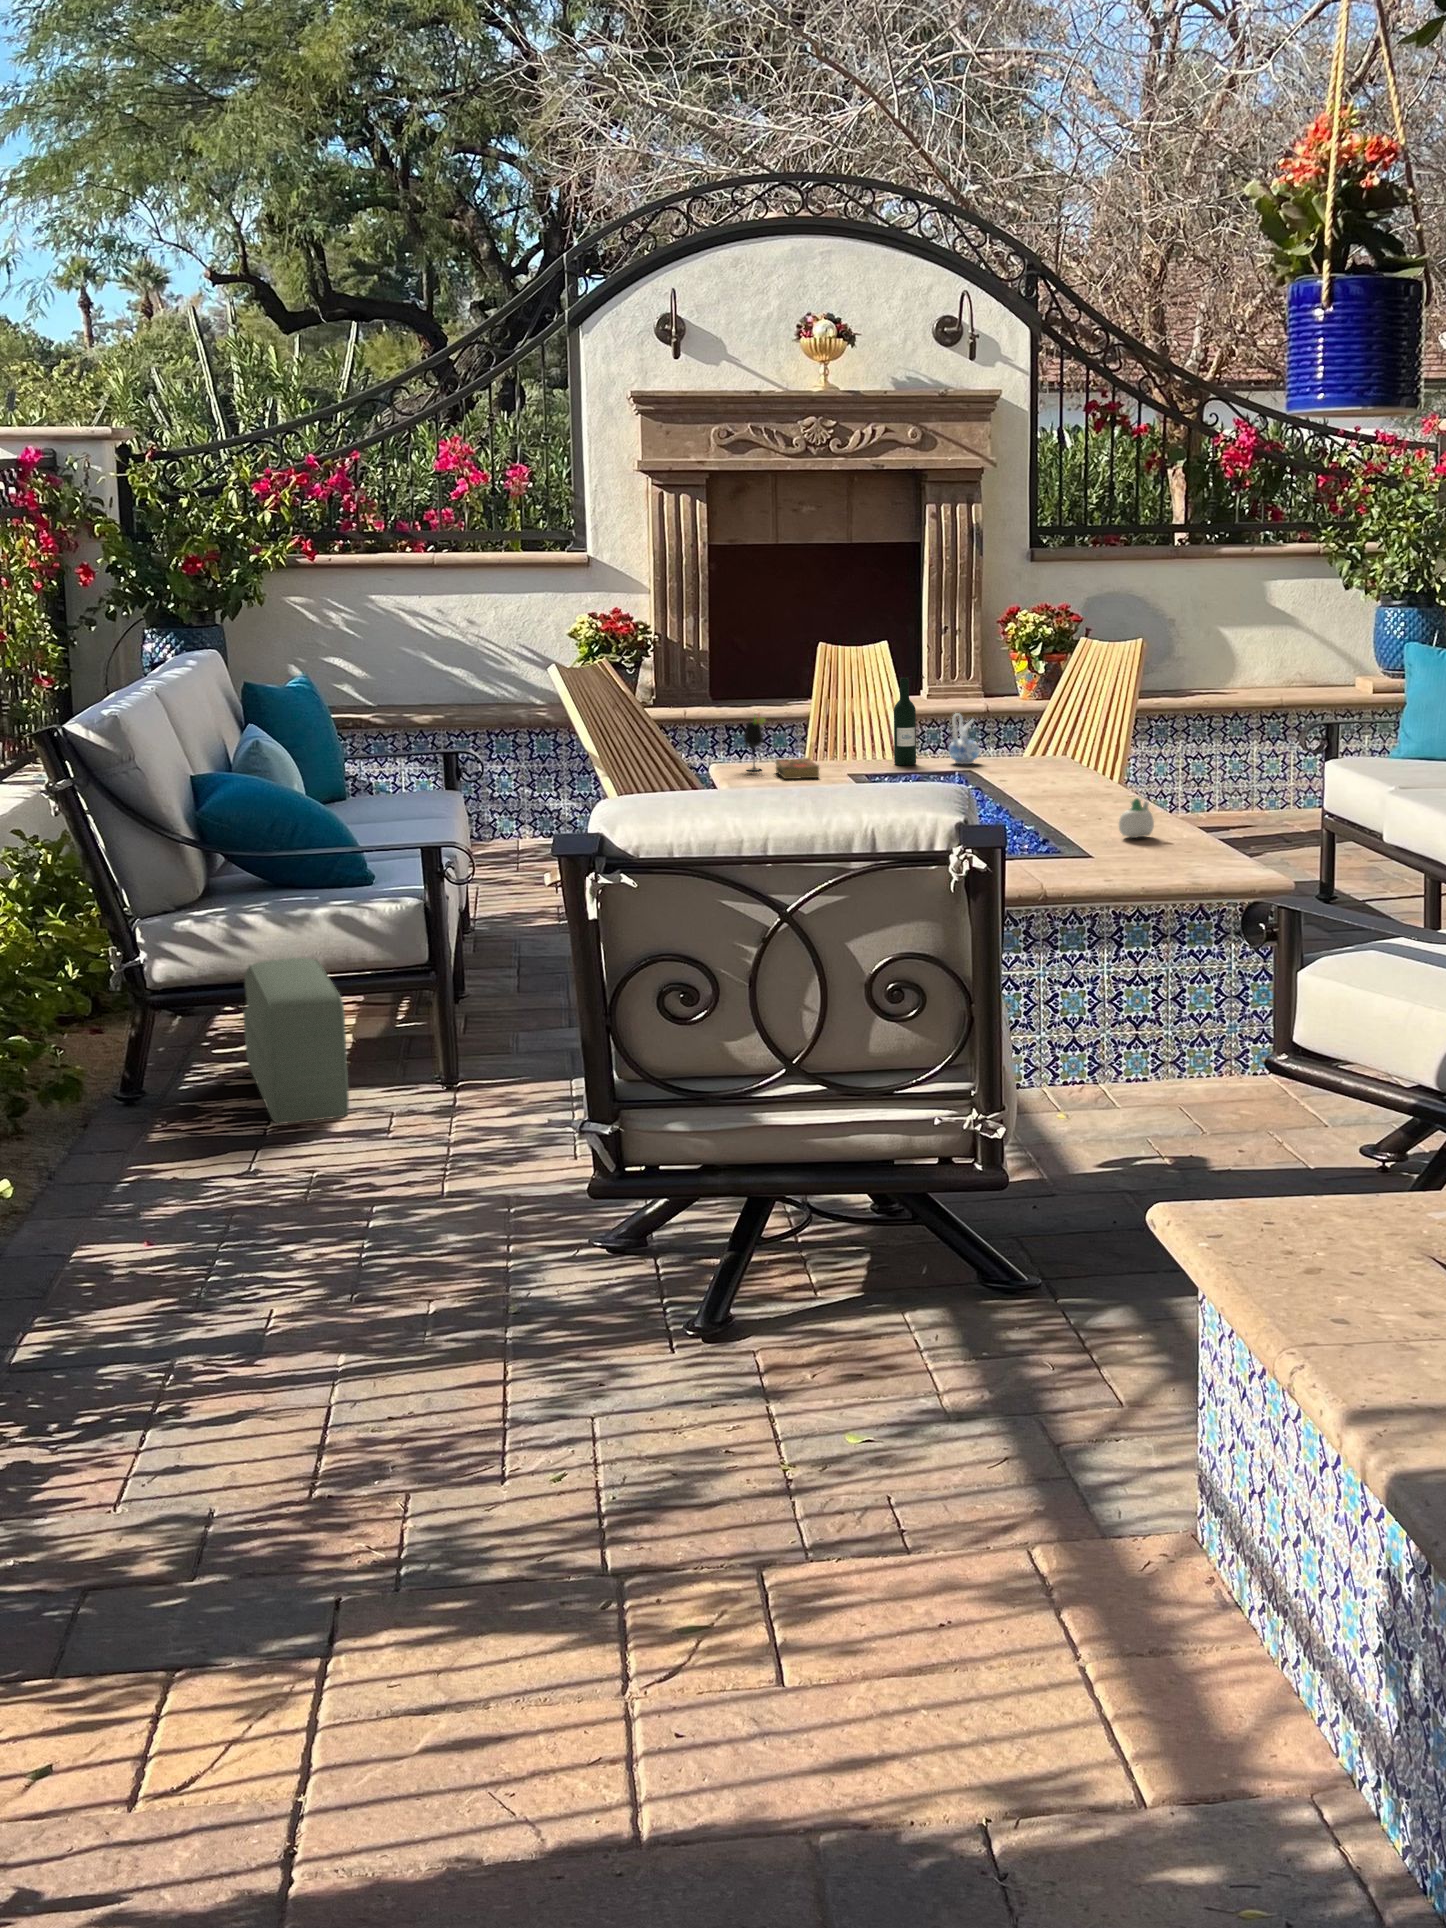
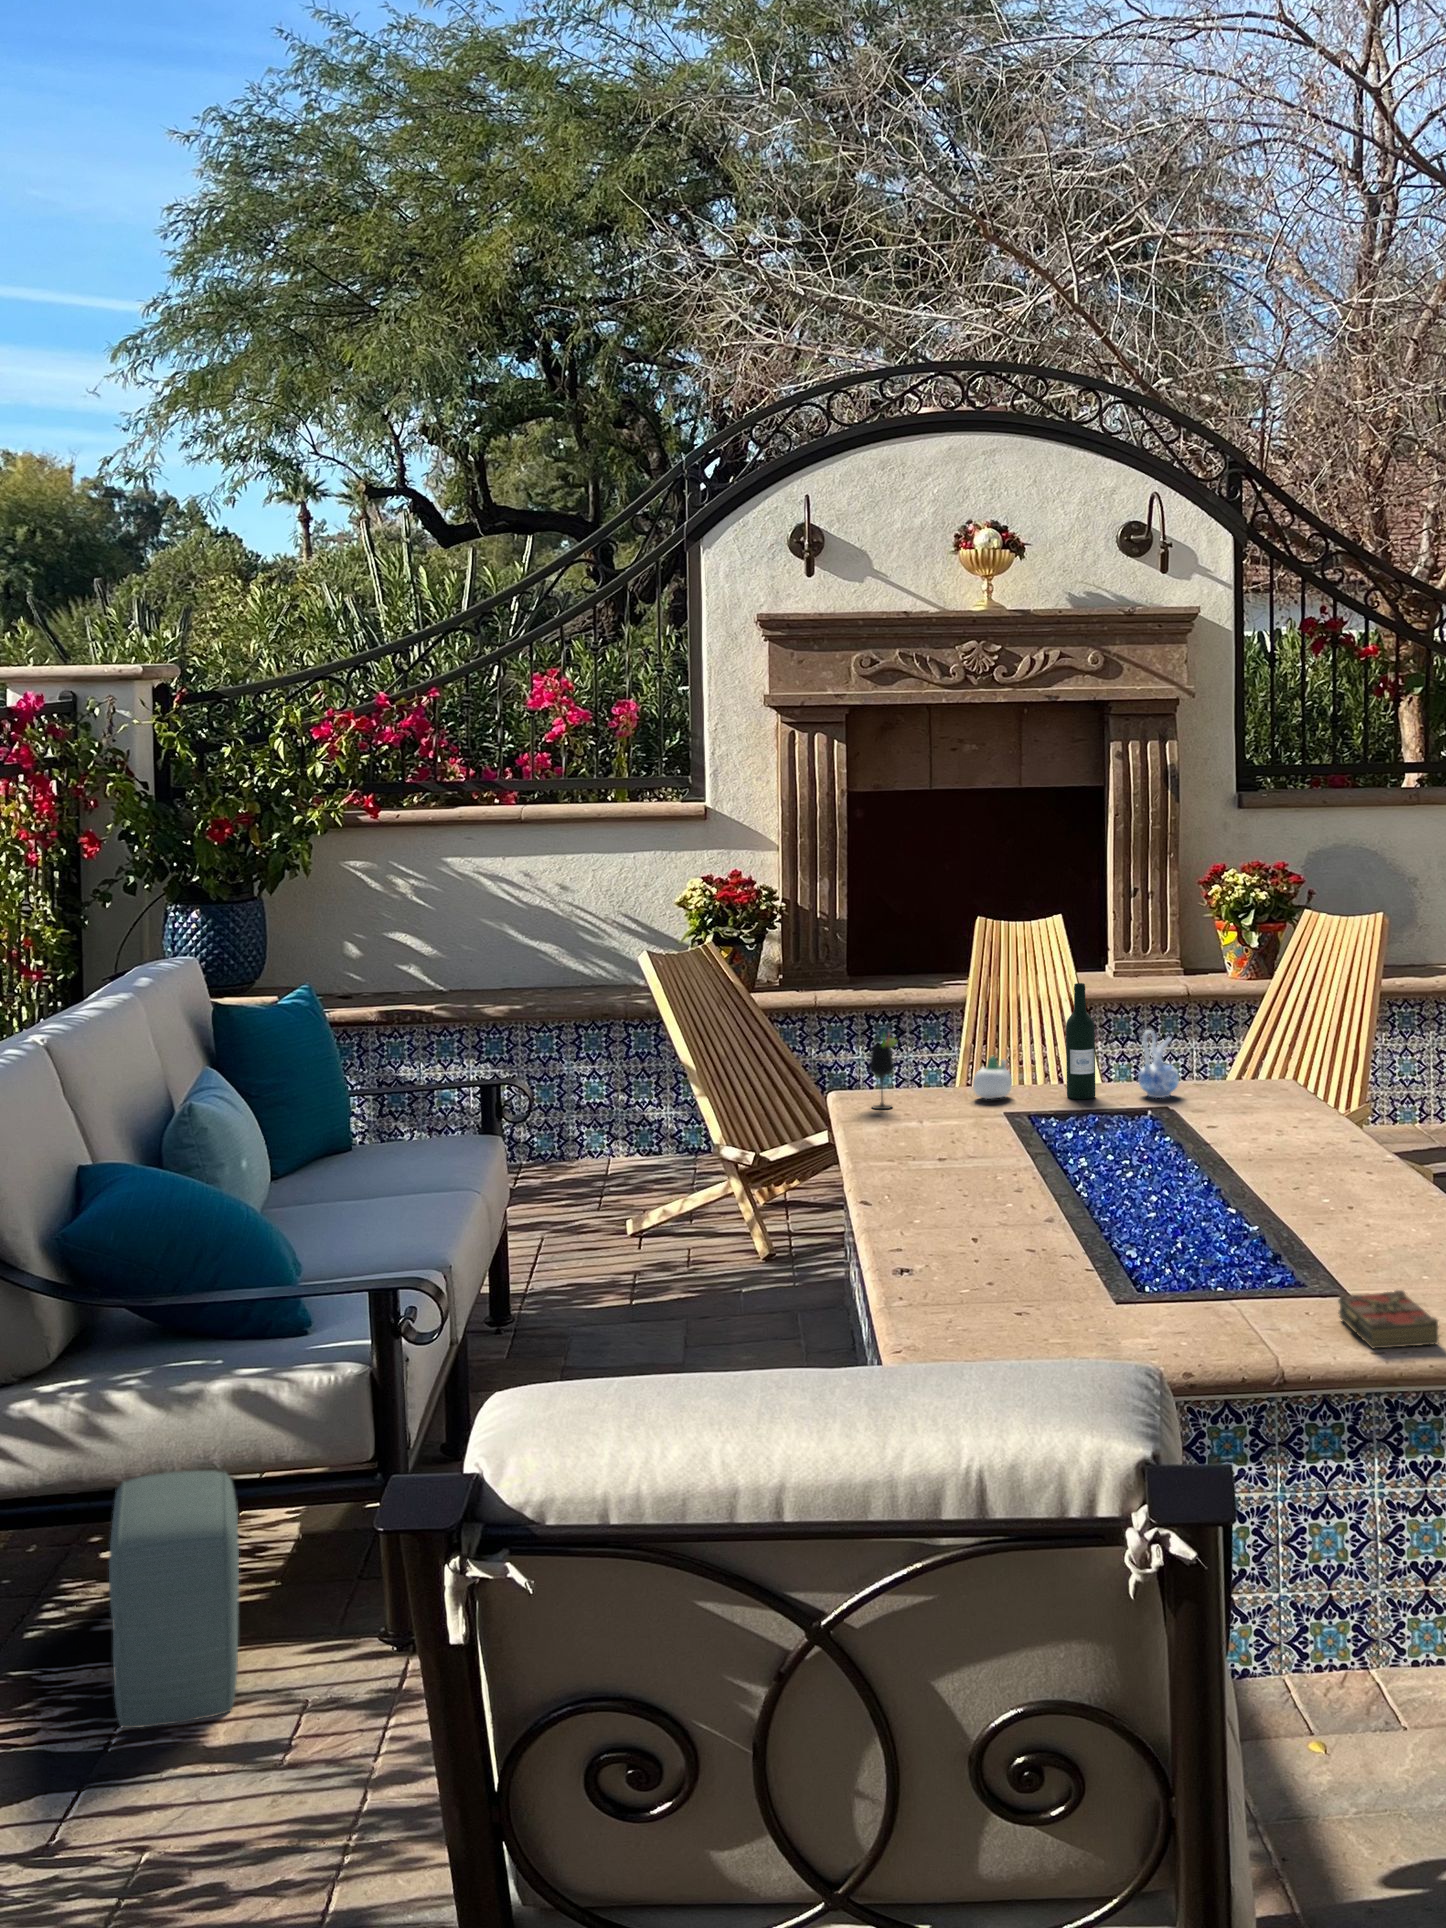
book: present [775,758,819,779] -> present [1338,1290,1439,1348]
succulent planter: present [1119,798,1154,838] -> present [973,1056,1012,1099]

